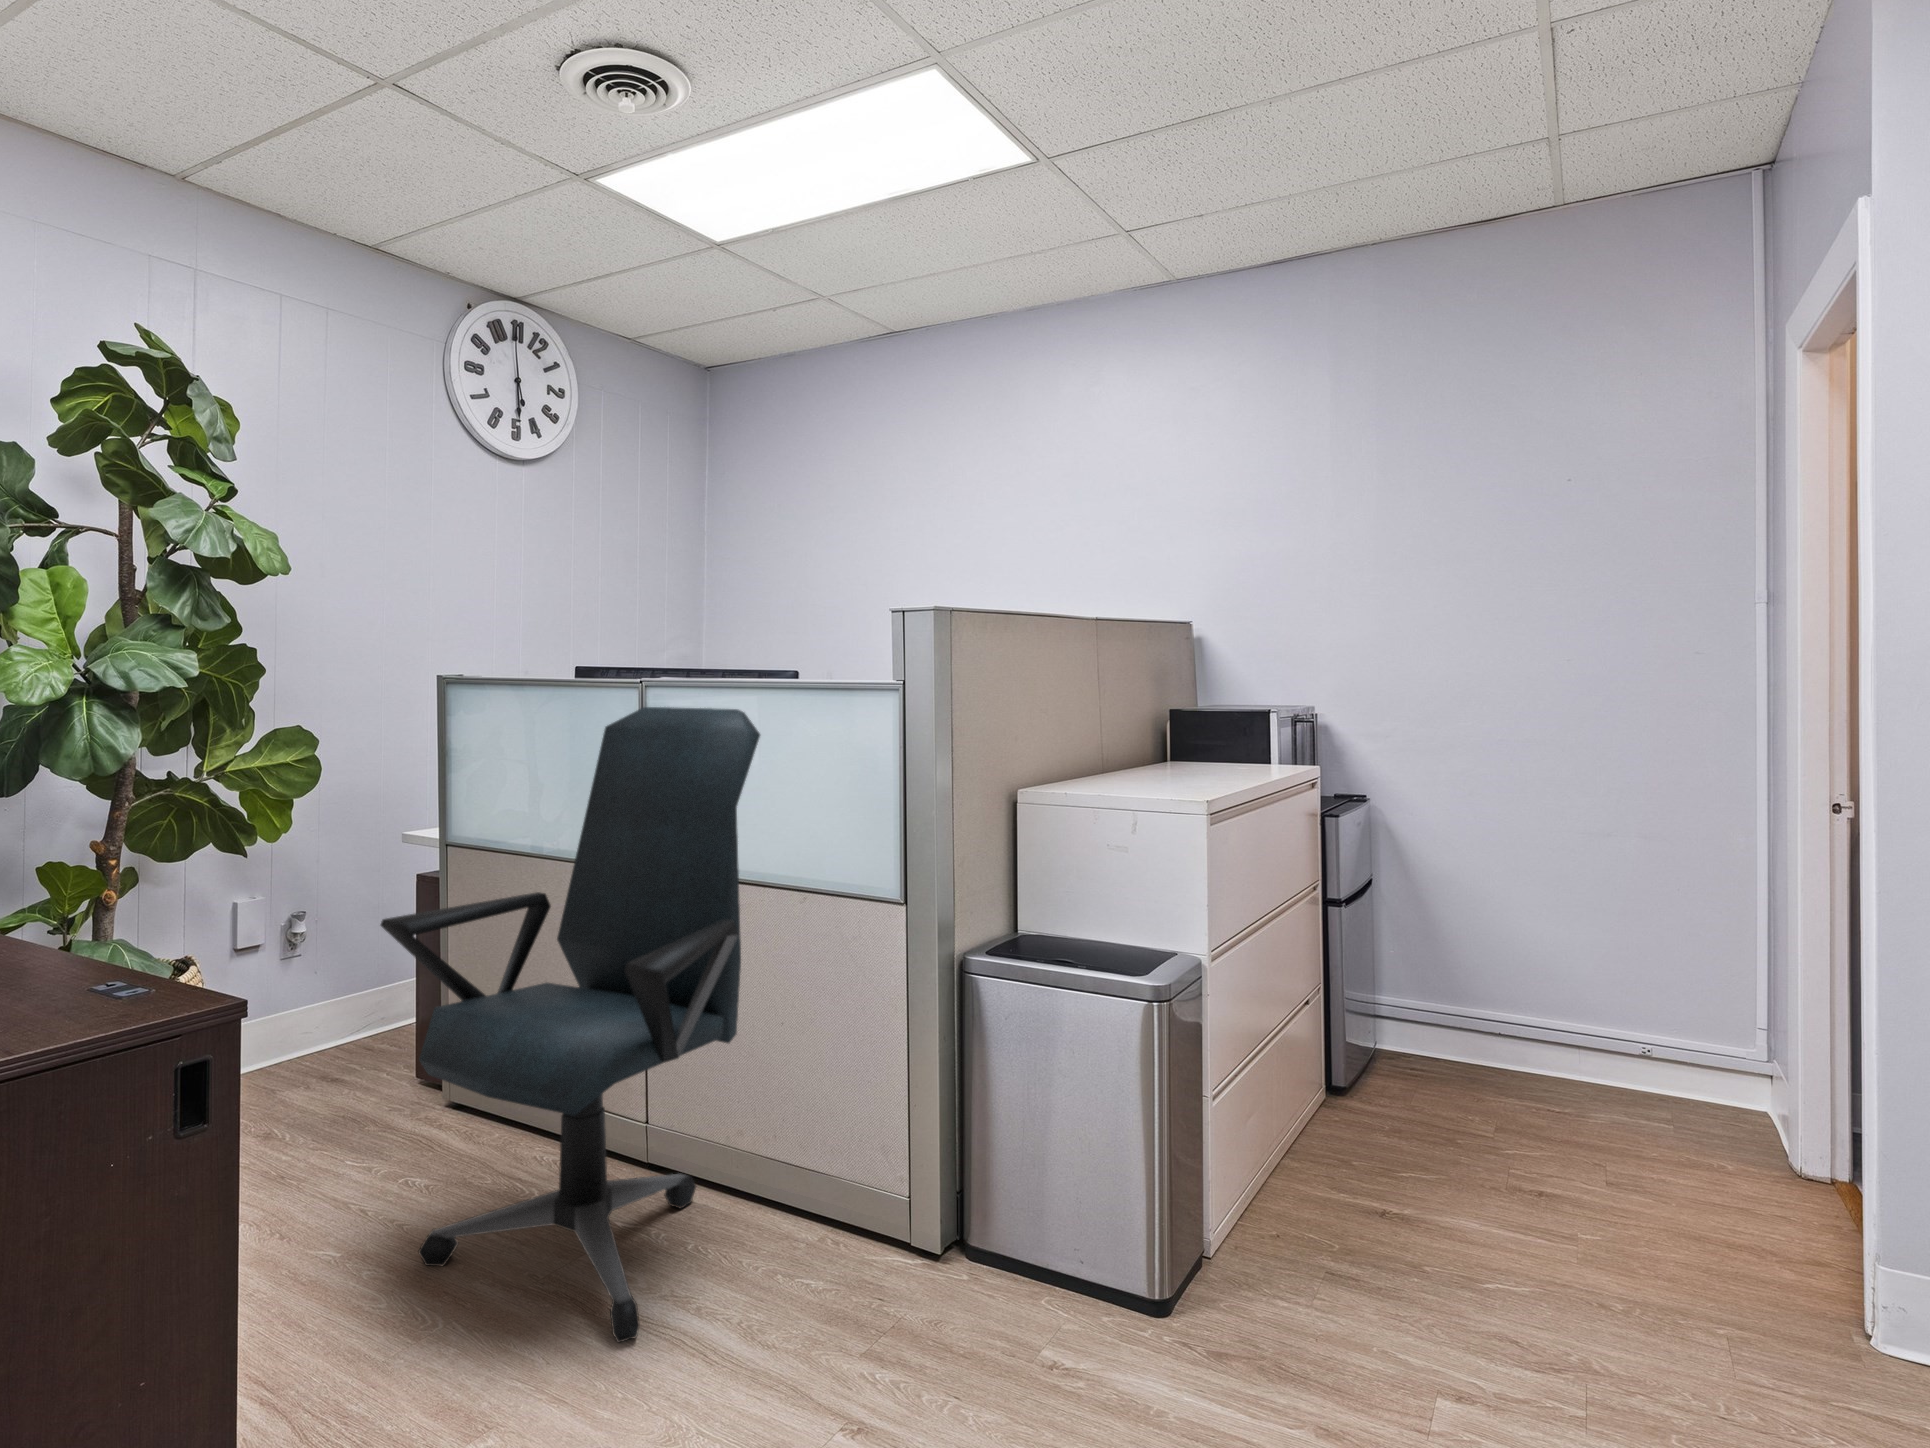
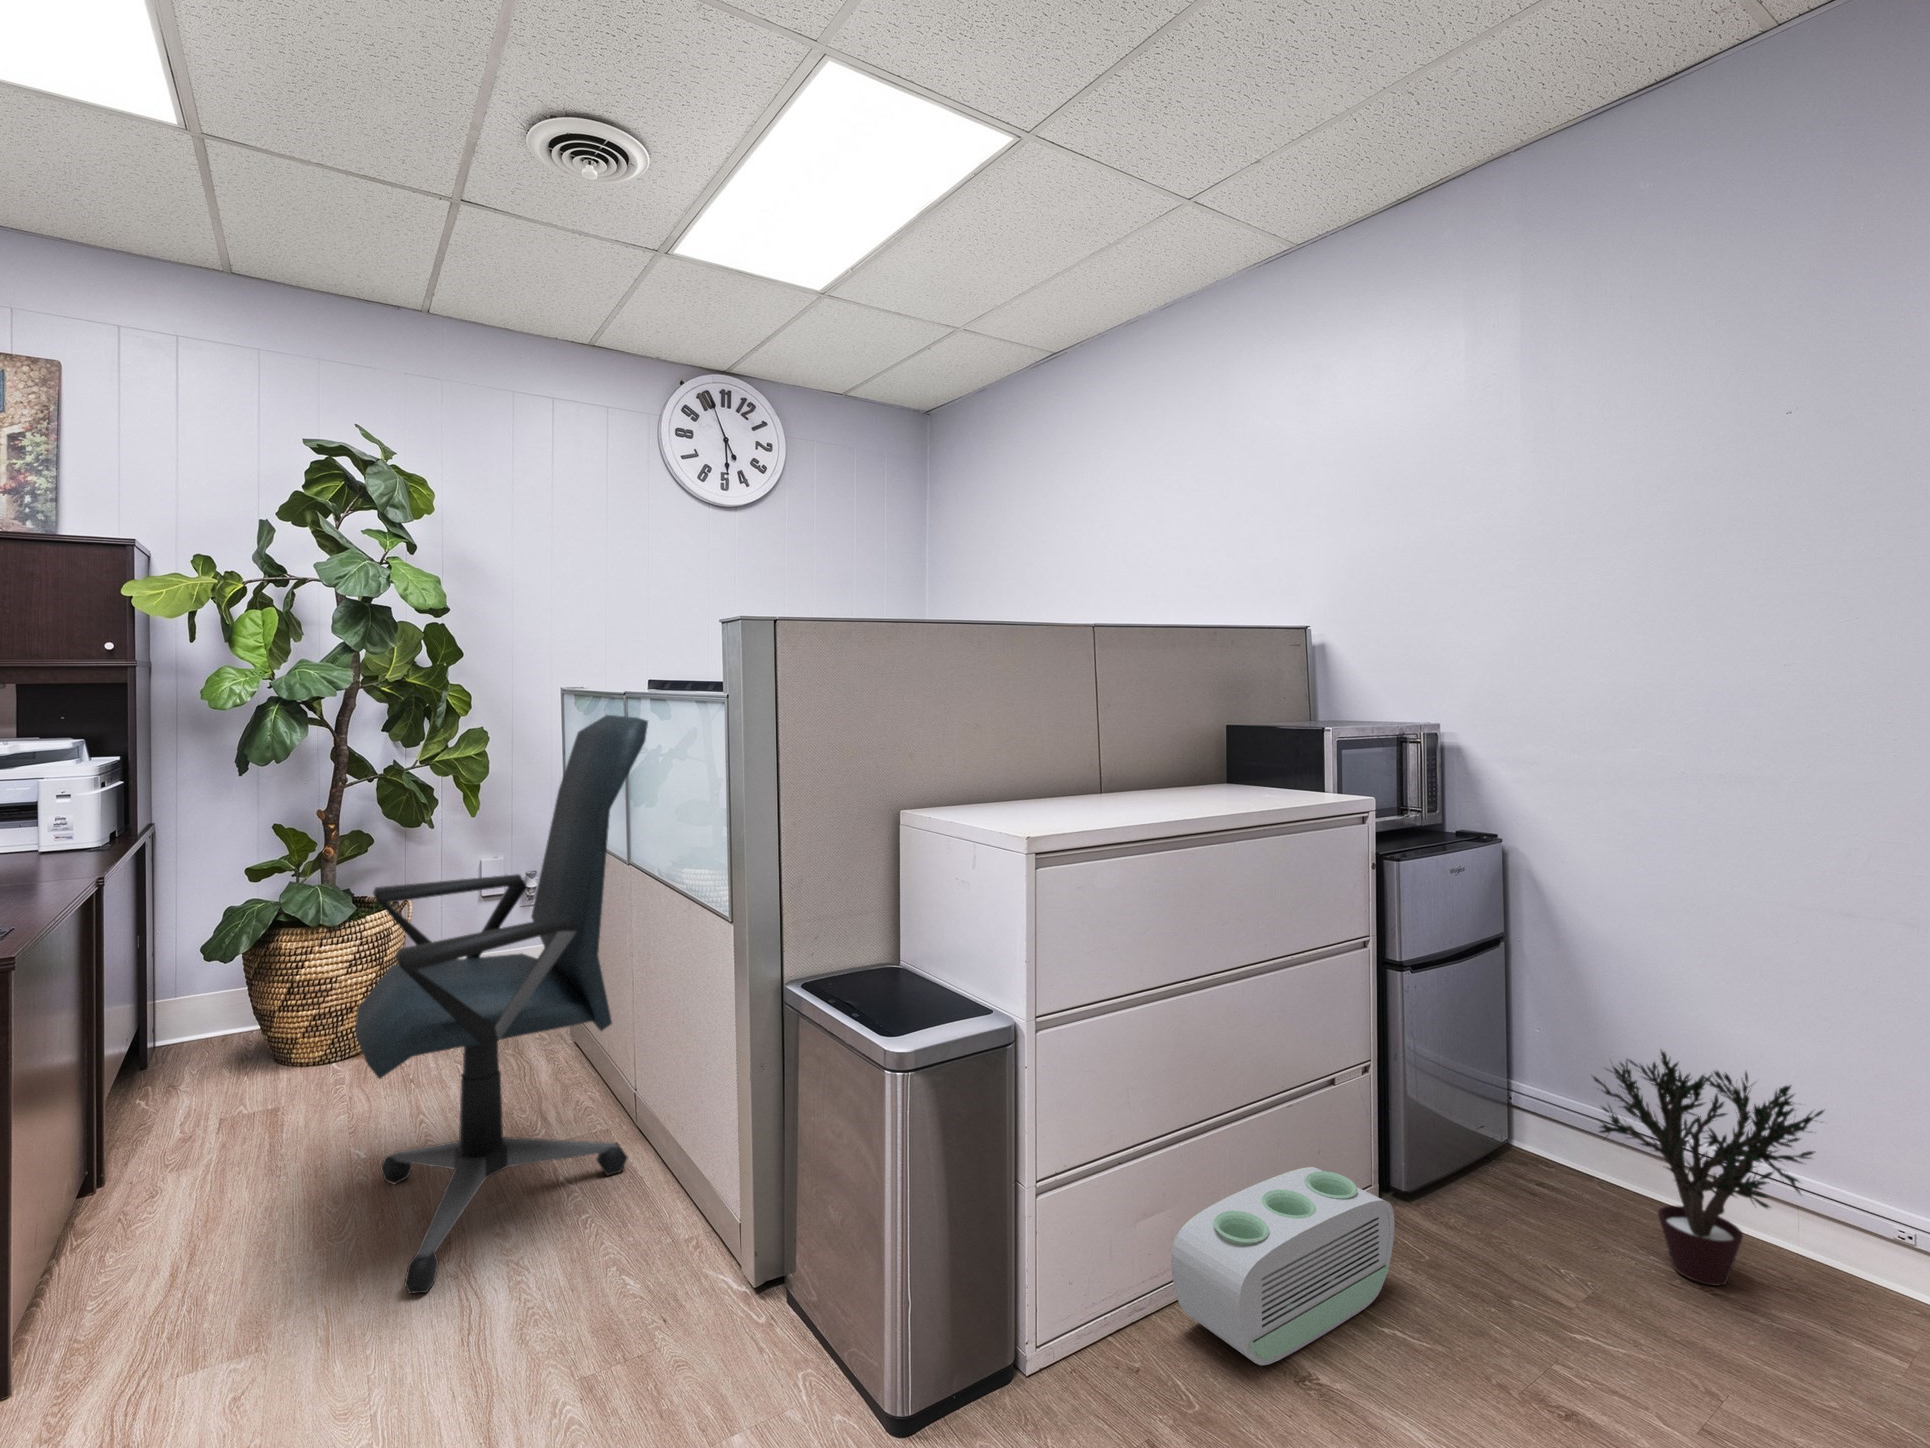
potted plant: none [1469,945,1620,1106] -> present [1593,1051,1824,1285]
air purifier: none [1287,1068,1391,1210] -> present [1171,1167,1394,1365]

